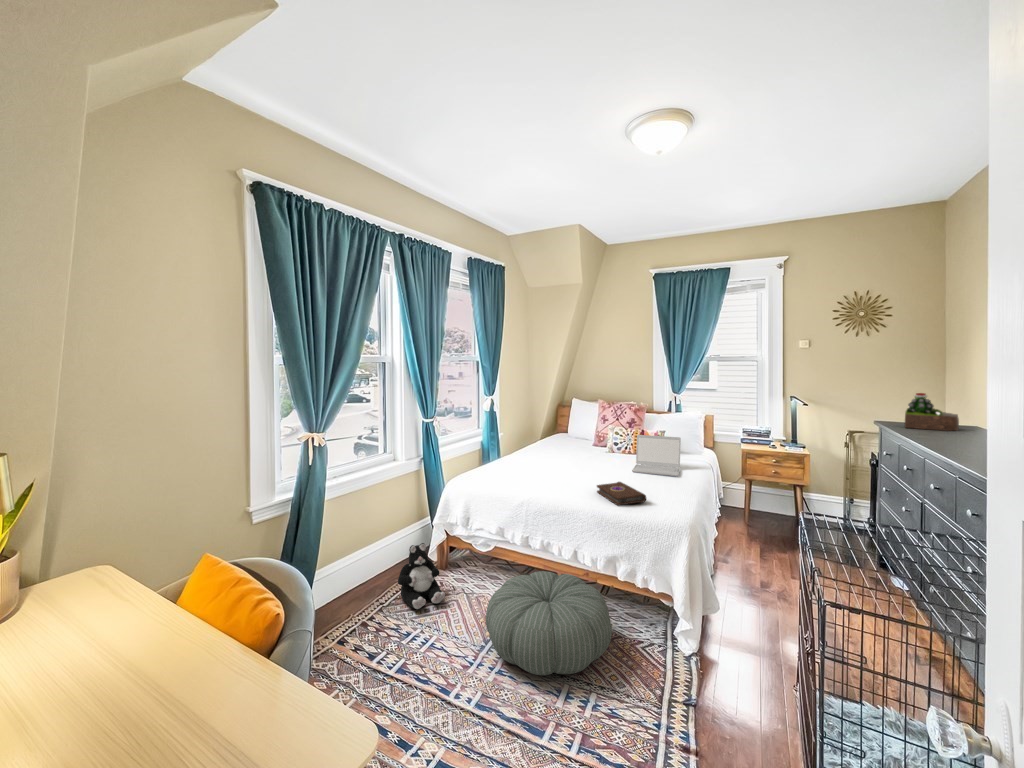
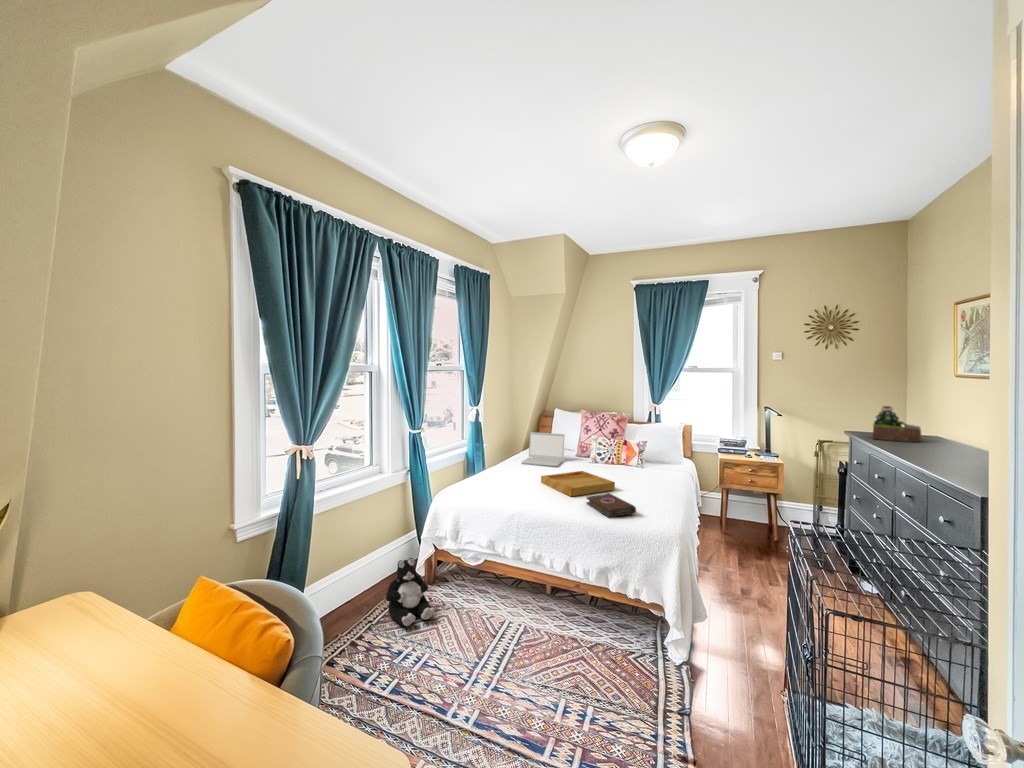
laptop: present [632,435,681,476] -> present [521,432,565,467]
tray: none [554,460,628,485] -> present [541,471,615,496]
pouf: present [486,571,612,675] -> none [480,584,606,690]

